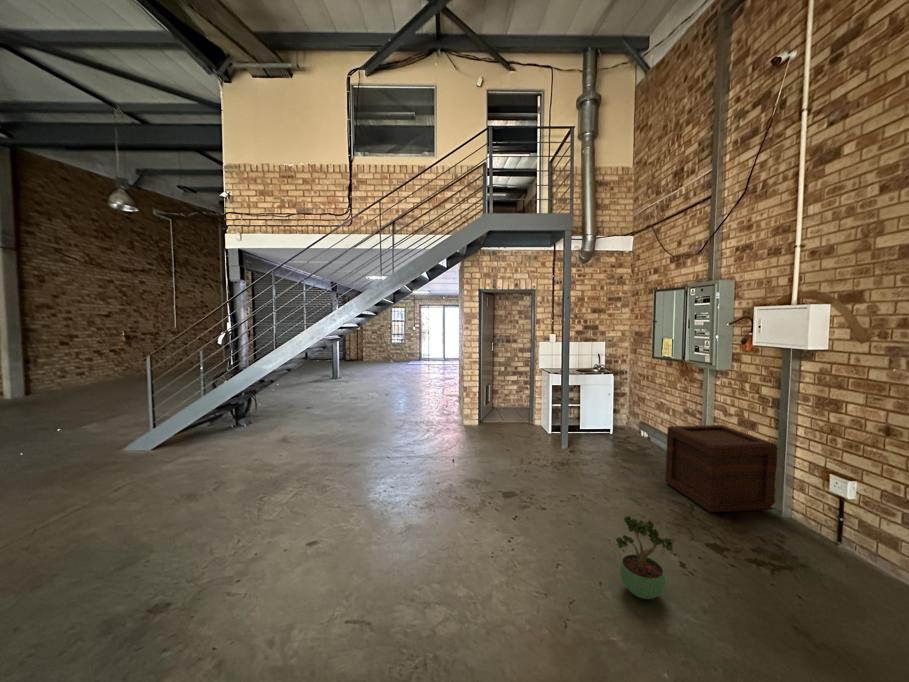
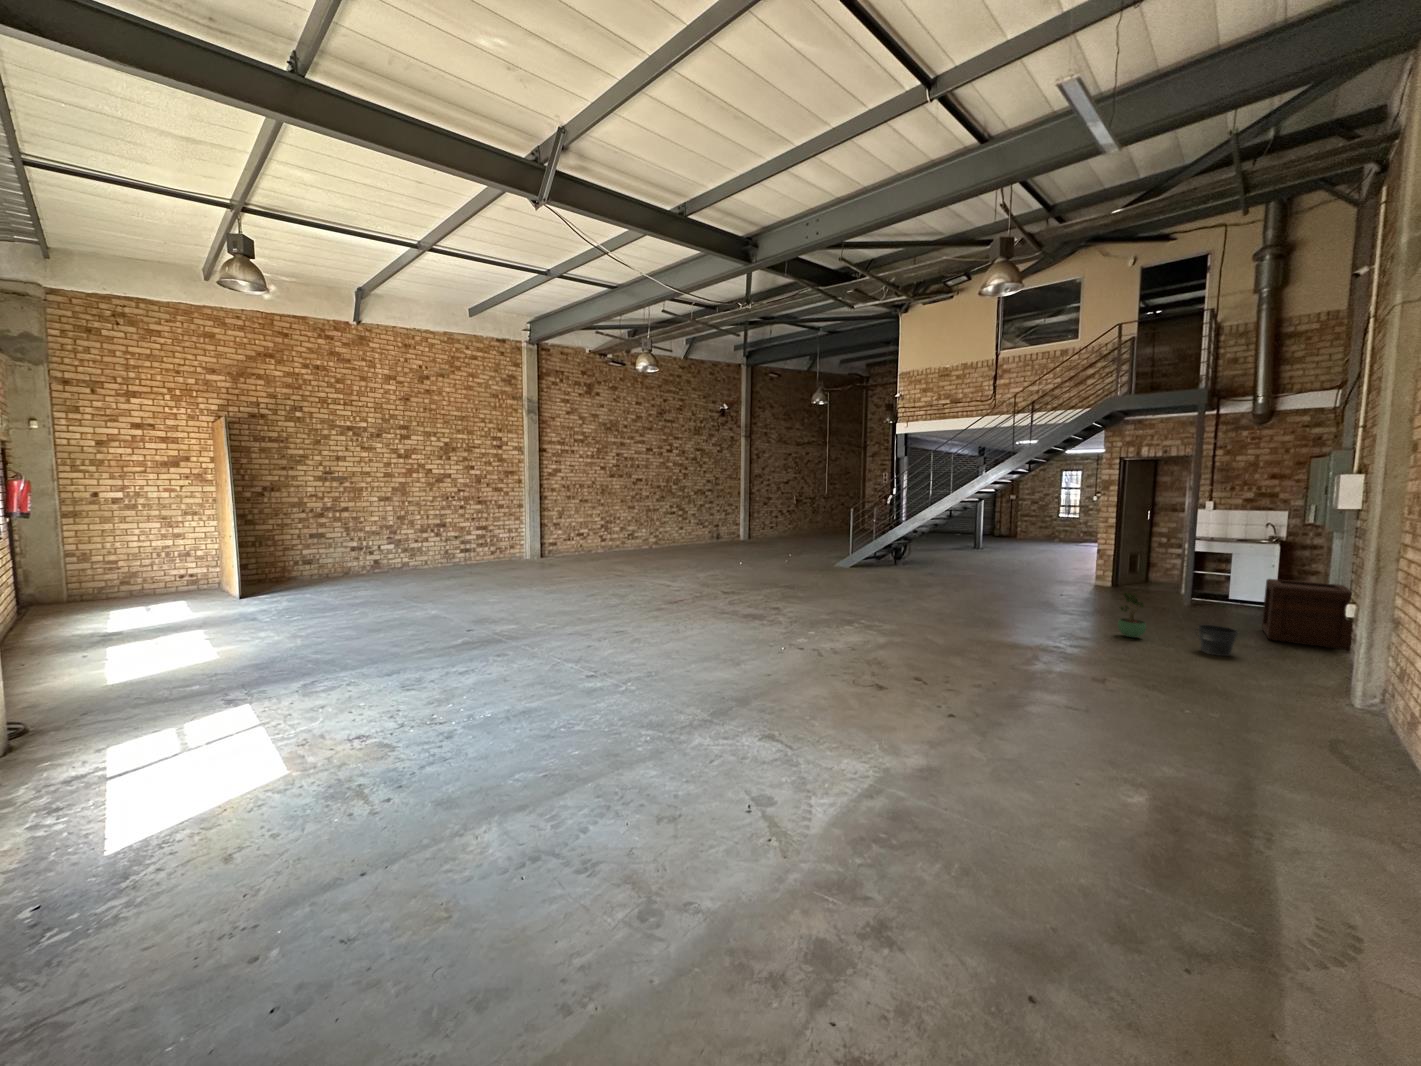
bucket: none [731,551,803,620] -> present [1195,625,1239,656]

